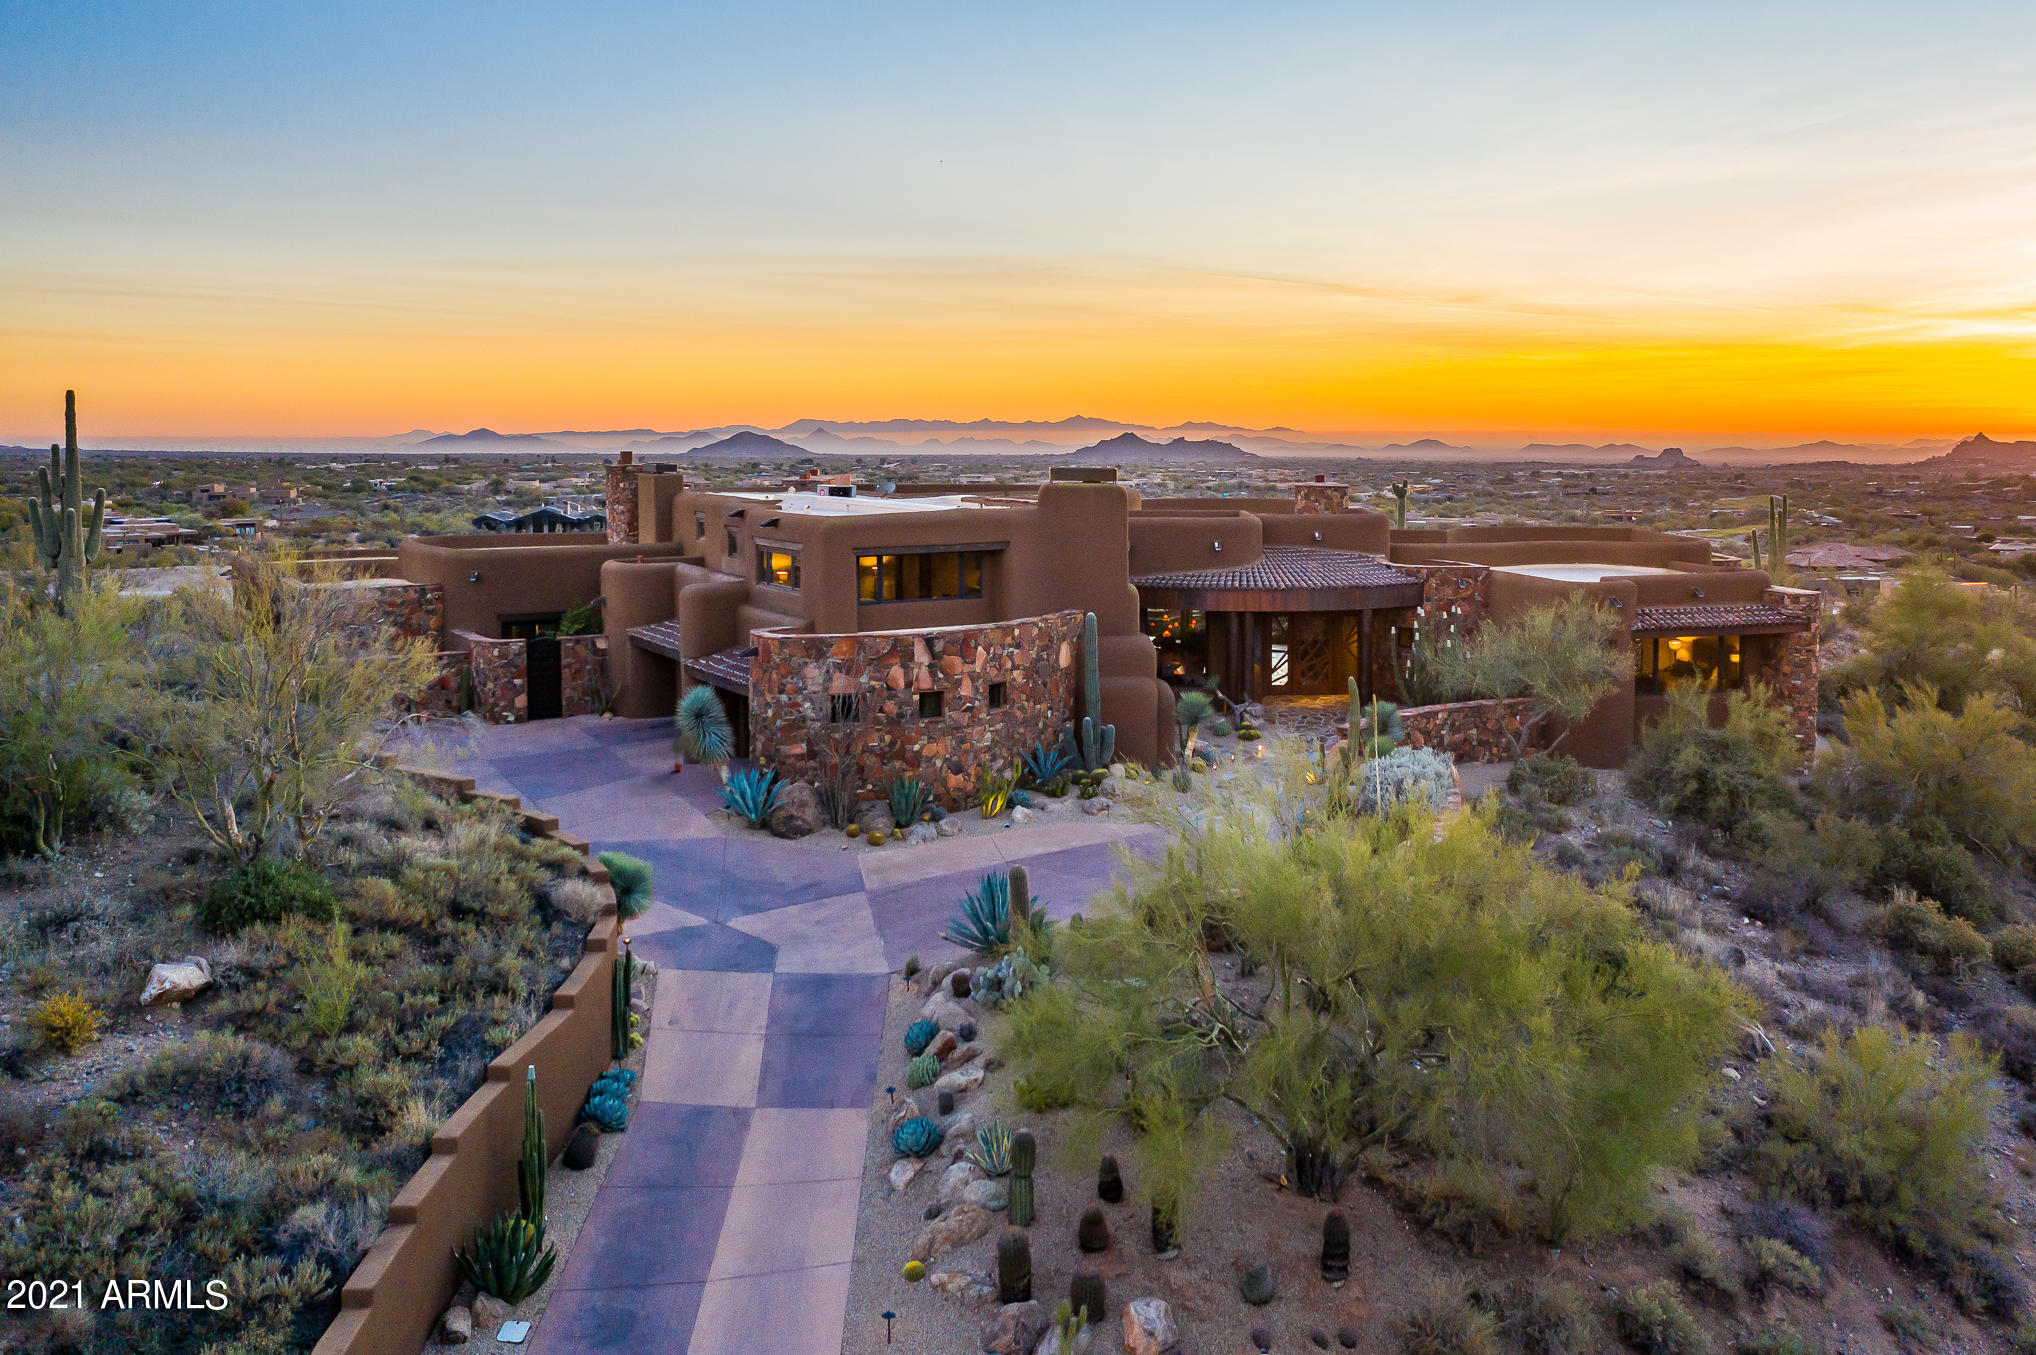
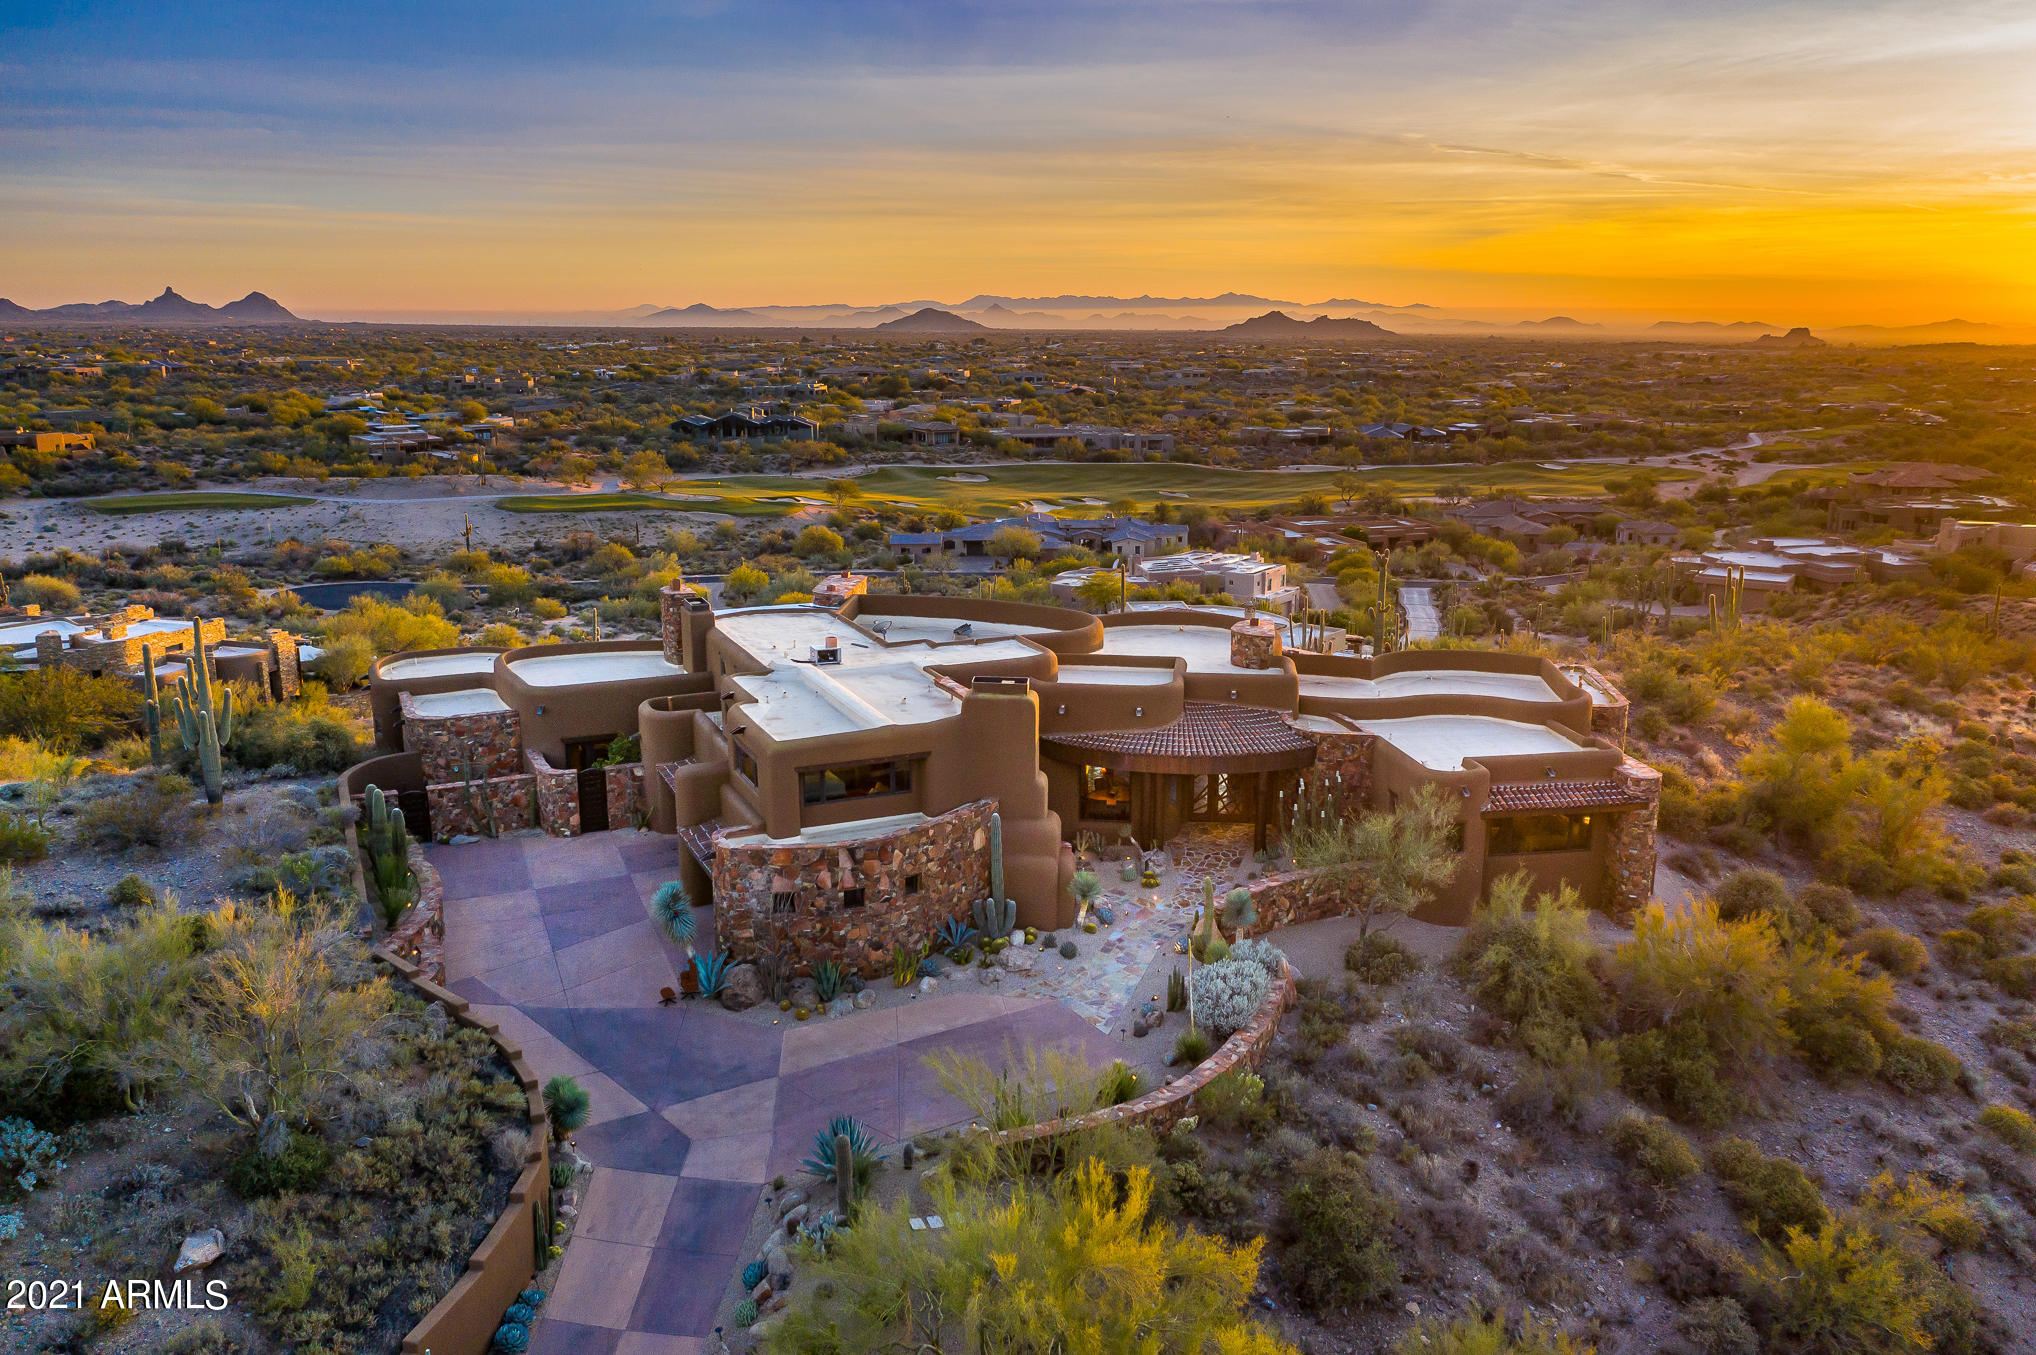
lounge chair: none [685,779,739,835] -> present [658,958,701,1006]

